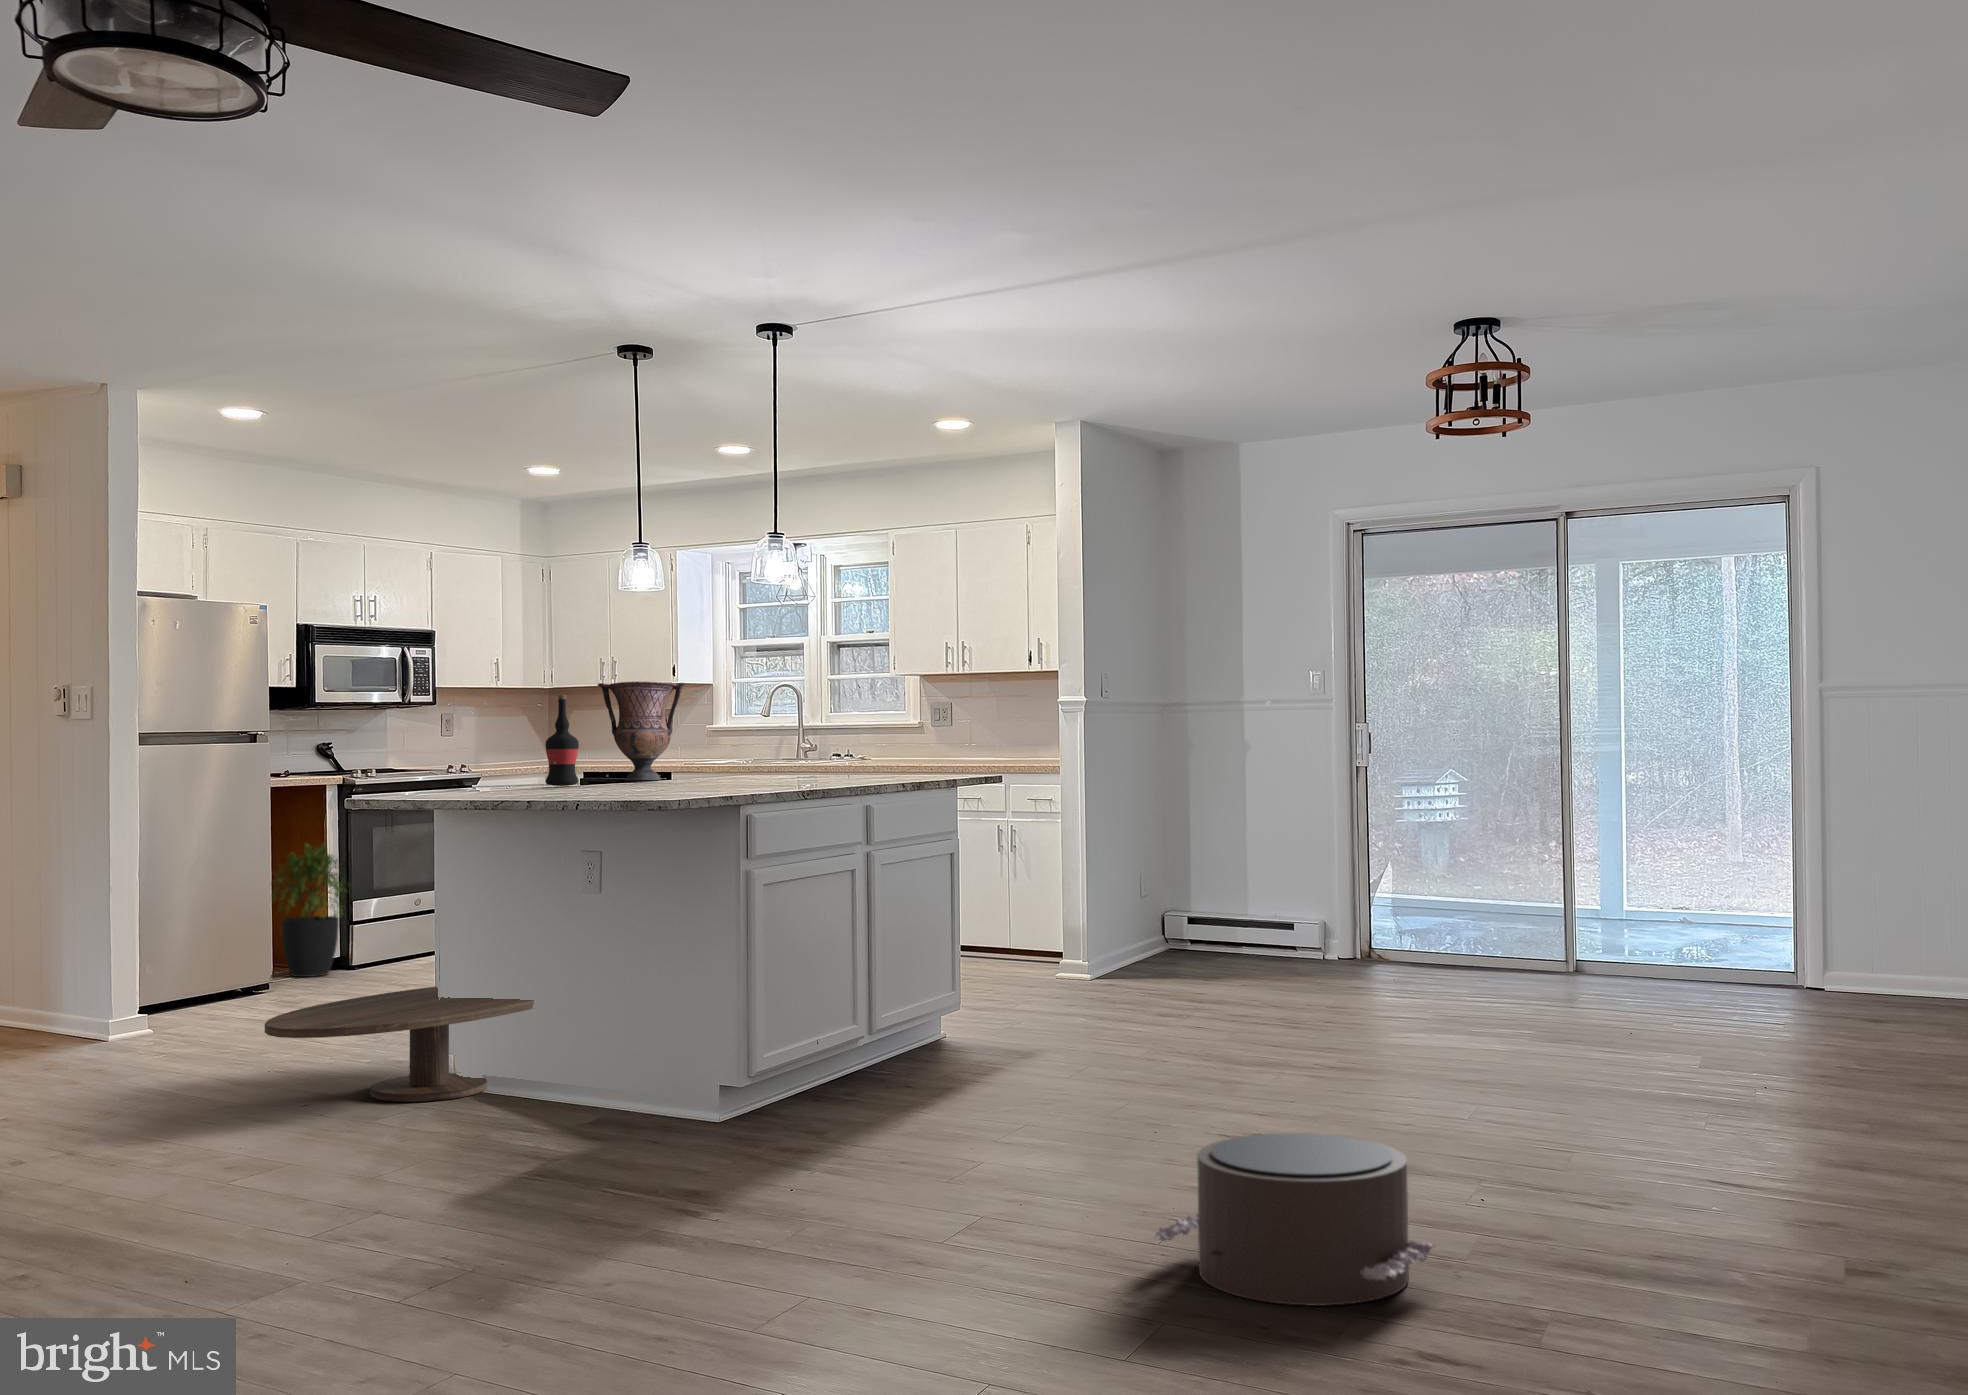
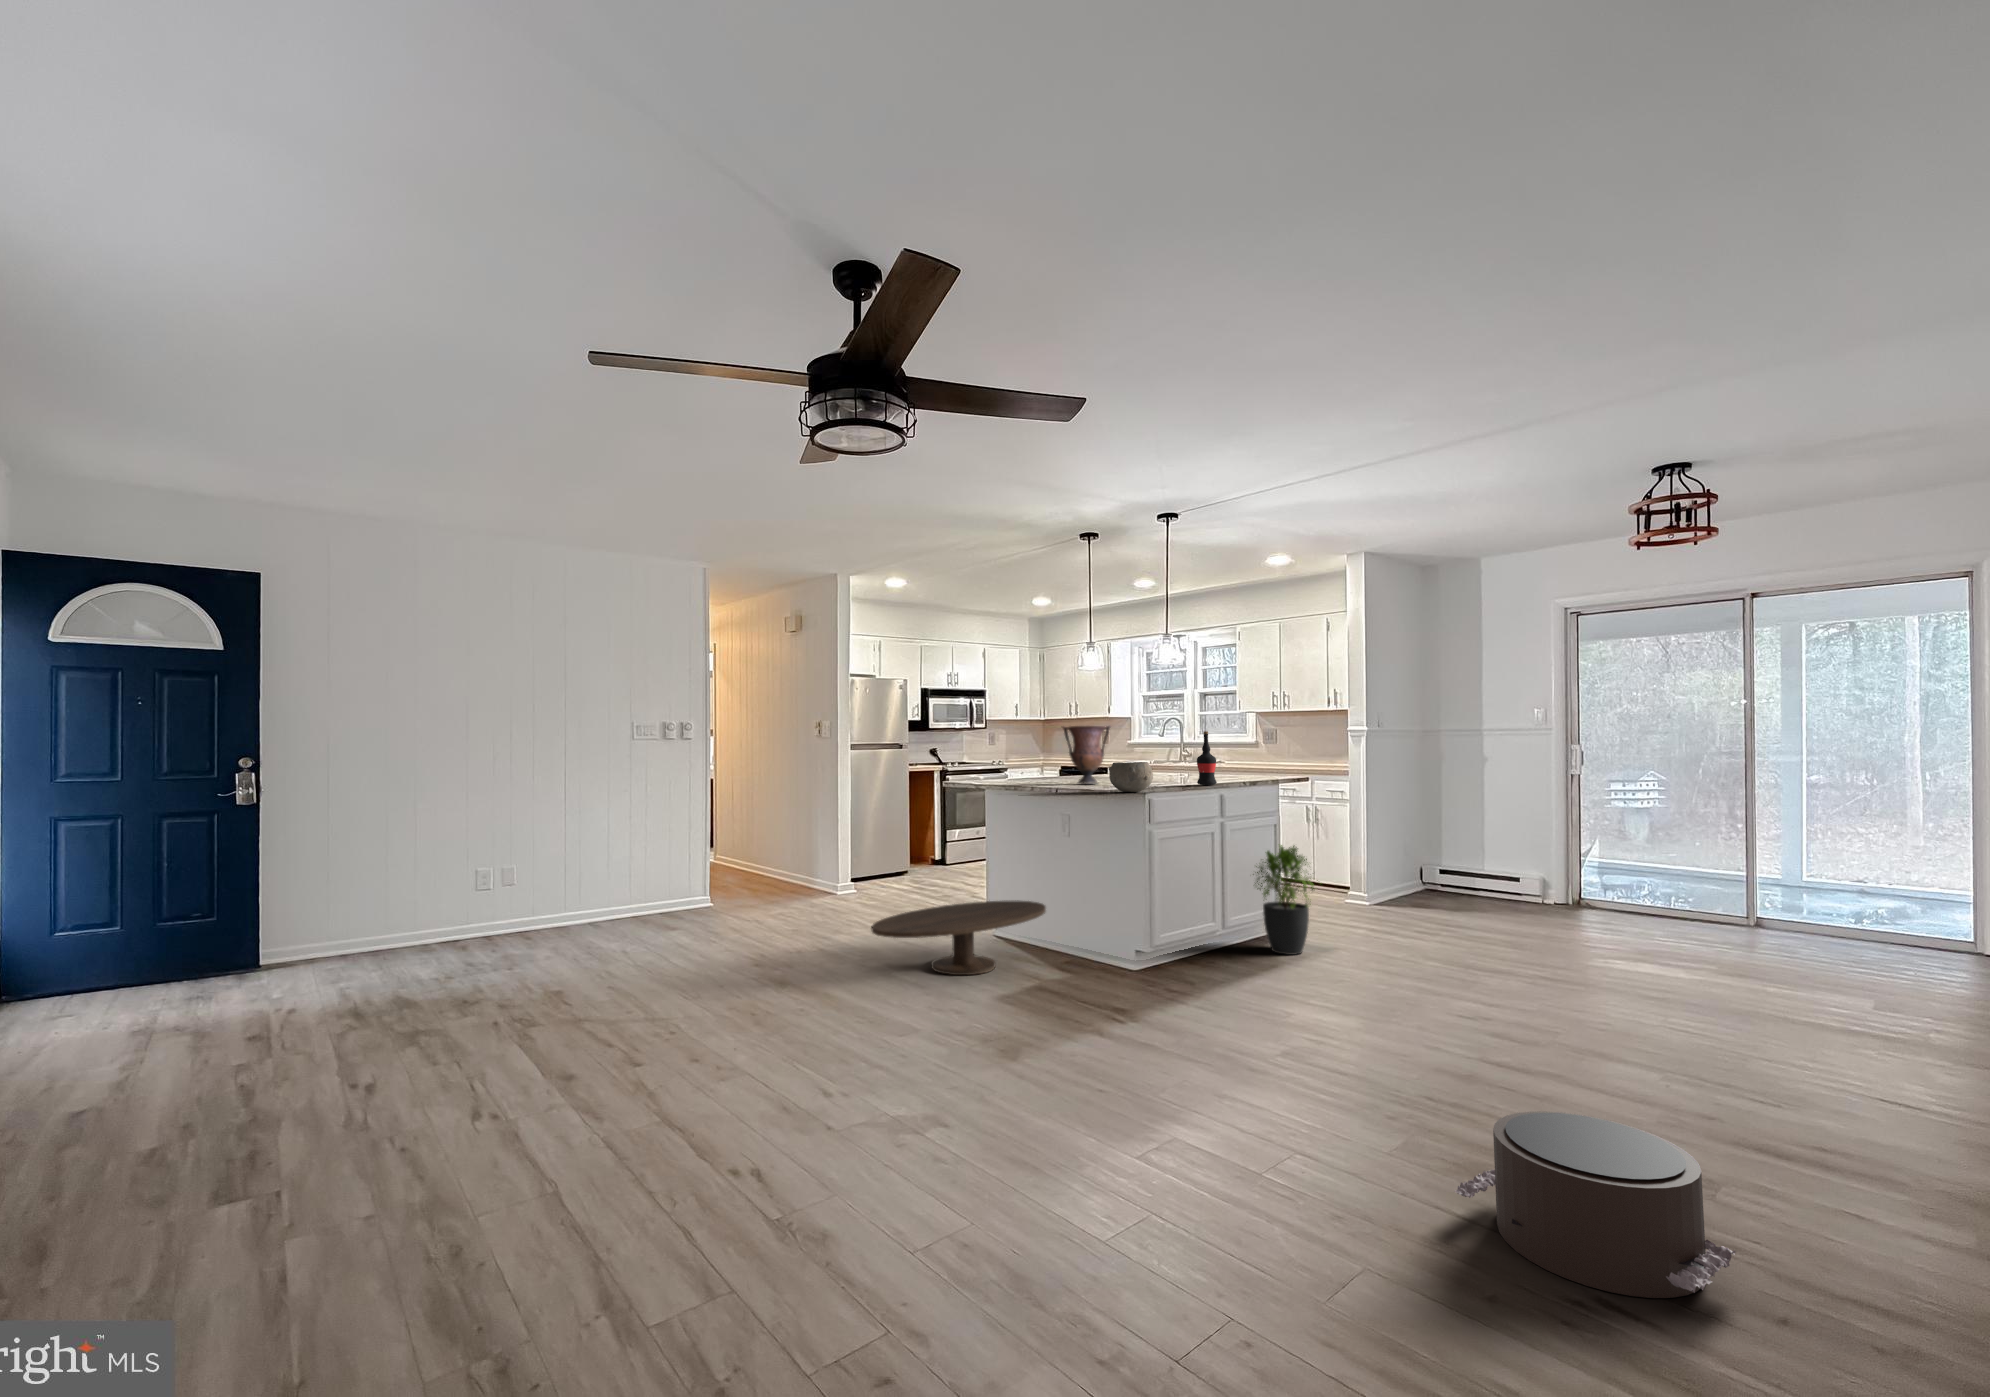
wine bottle: present [545,695,579,786] -> present [1197,731,1217,785]
bowl: none [686,736,758,784] -> present [1109,762,1153,792]
potted plant: present [272,844,354,977] -> present [1253,845,1314,955]

